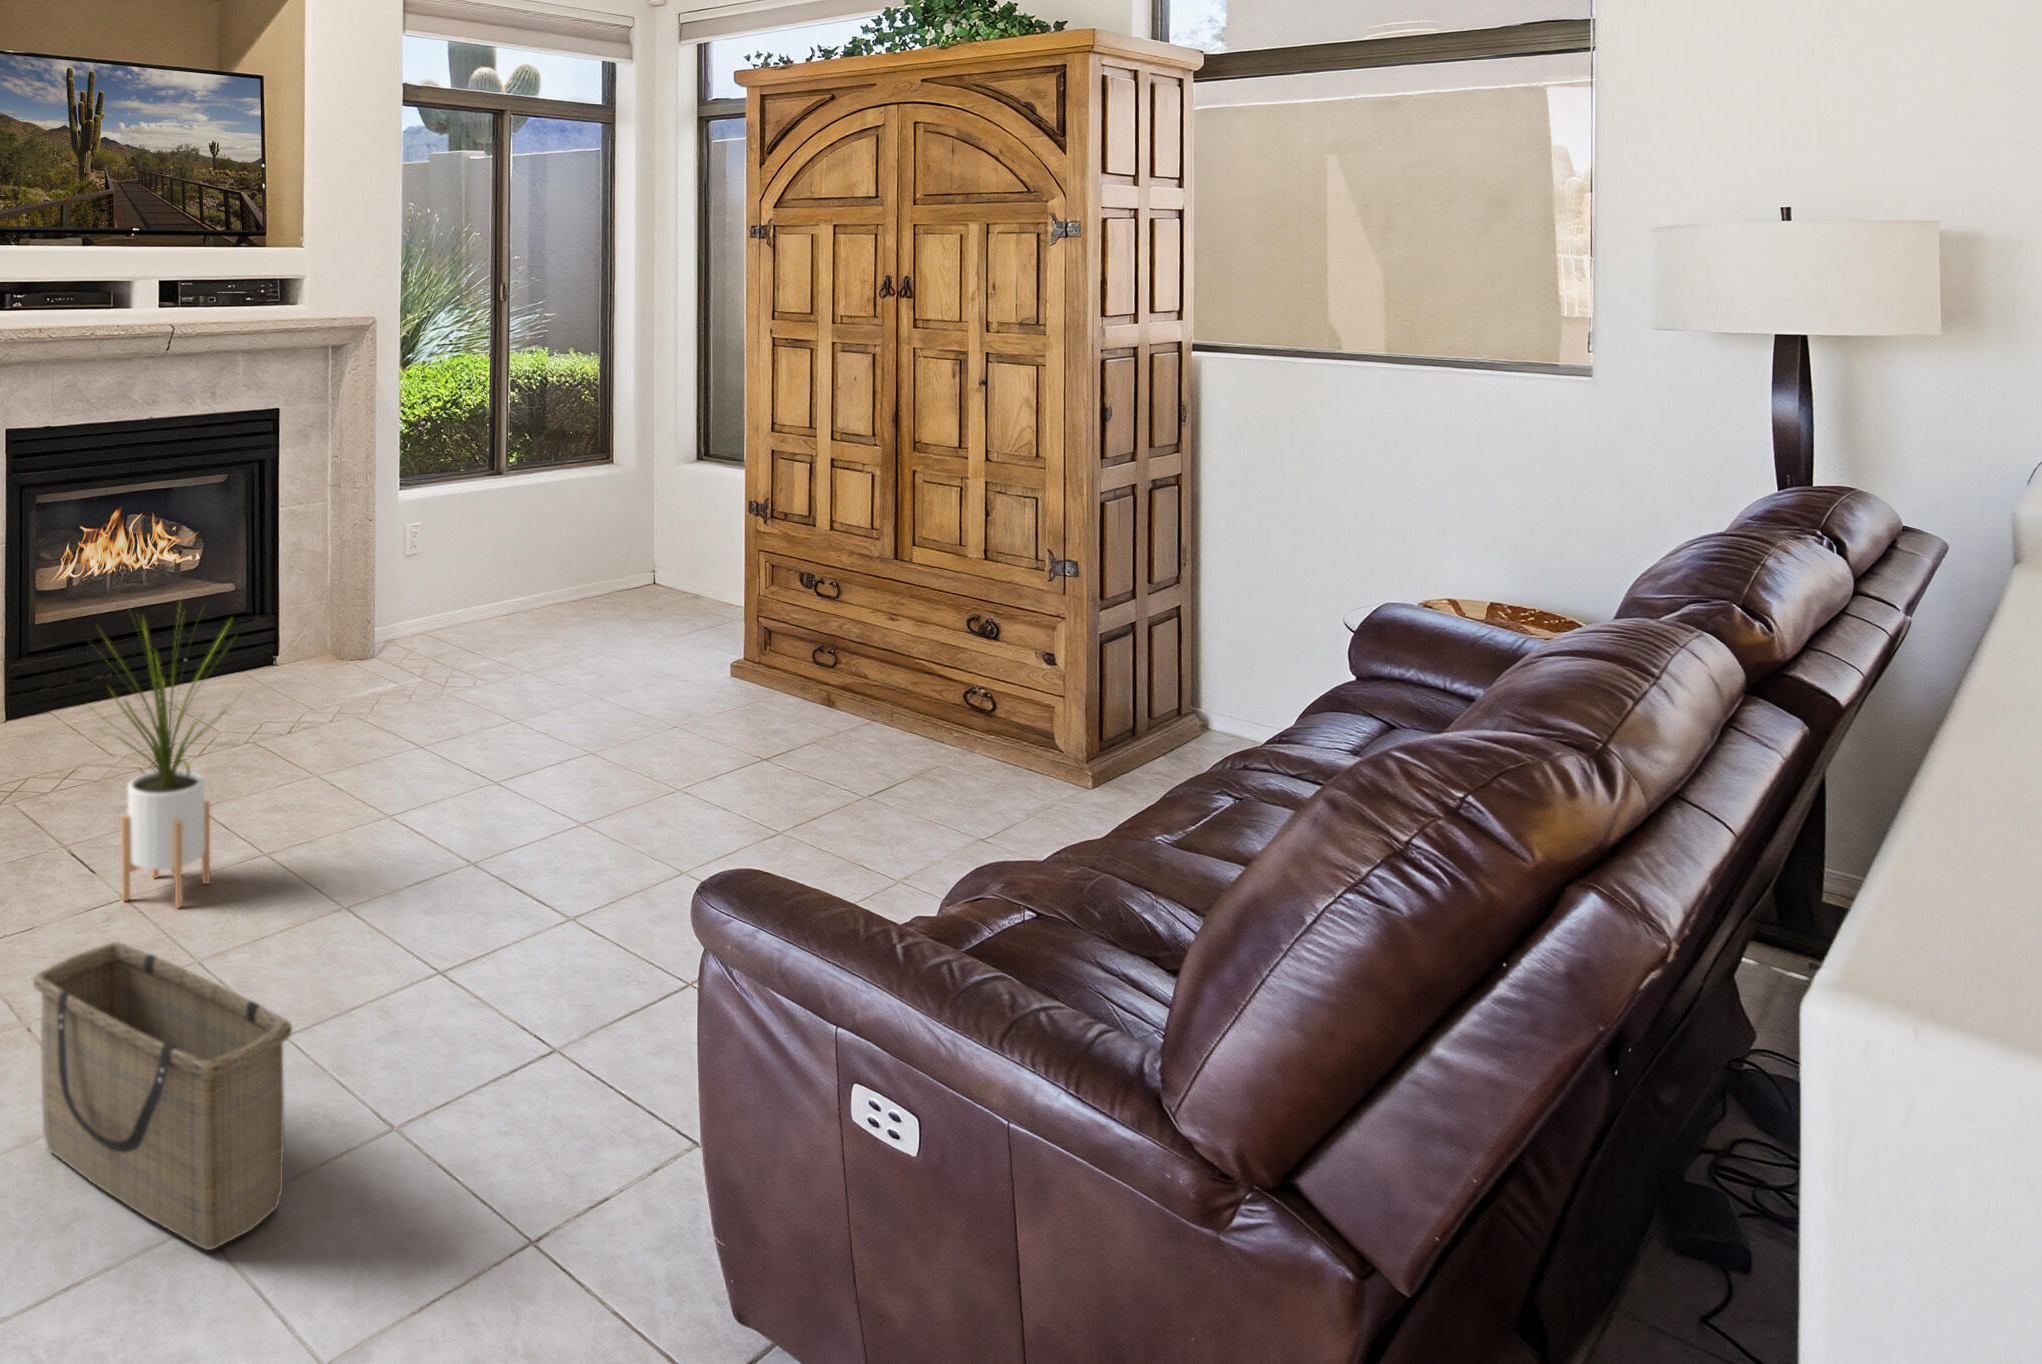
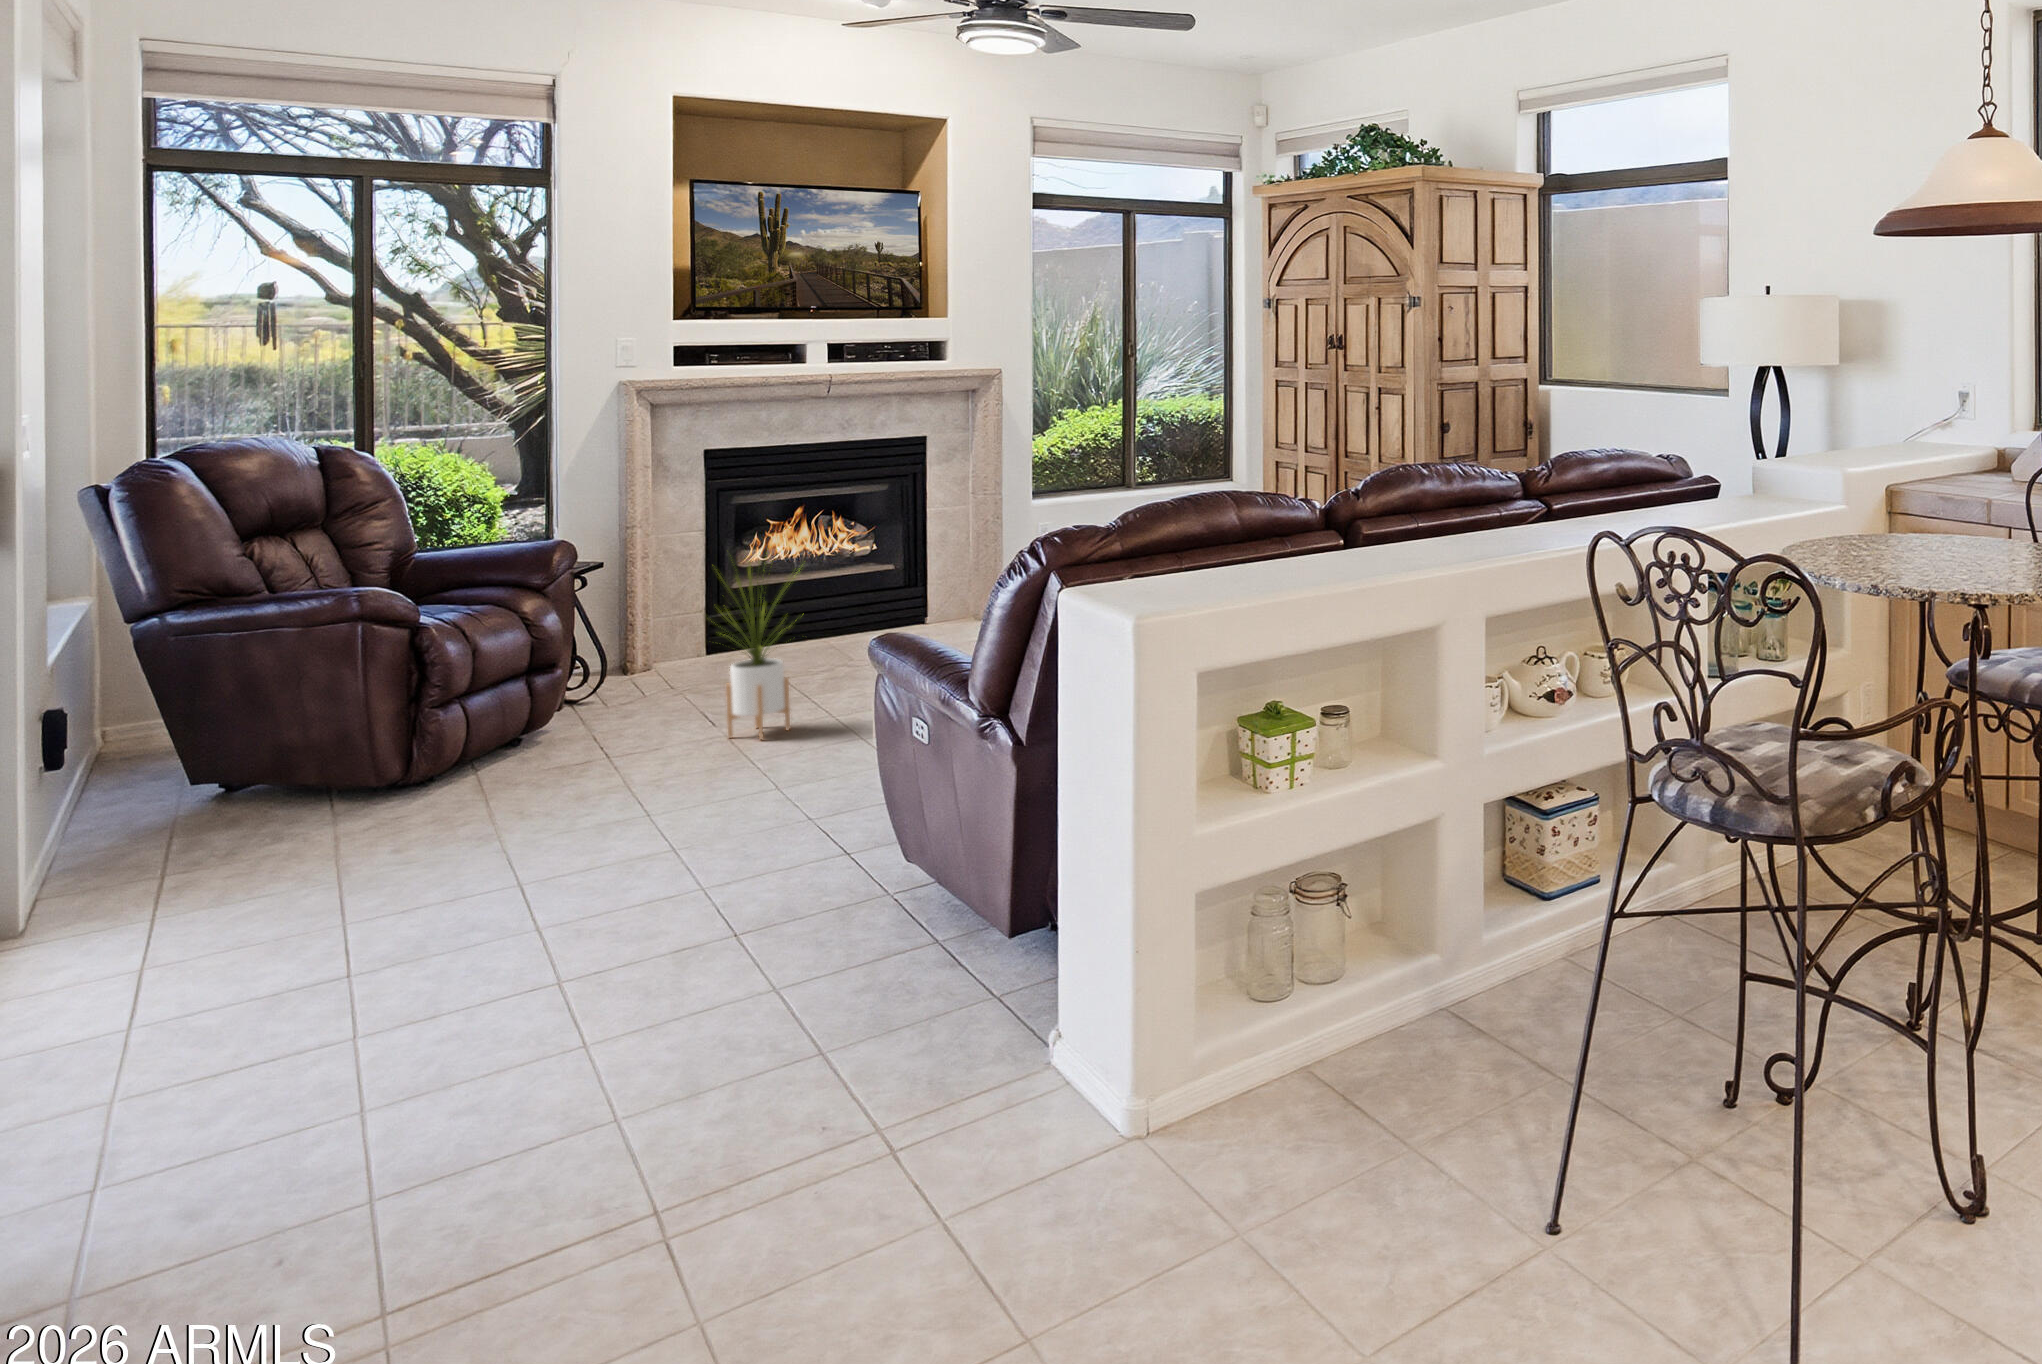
basket: present [33,942,292,1250] -> none [600,719,727,858]

